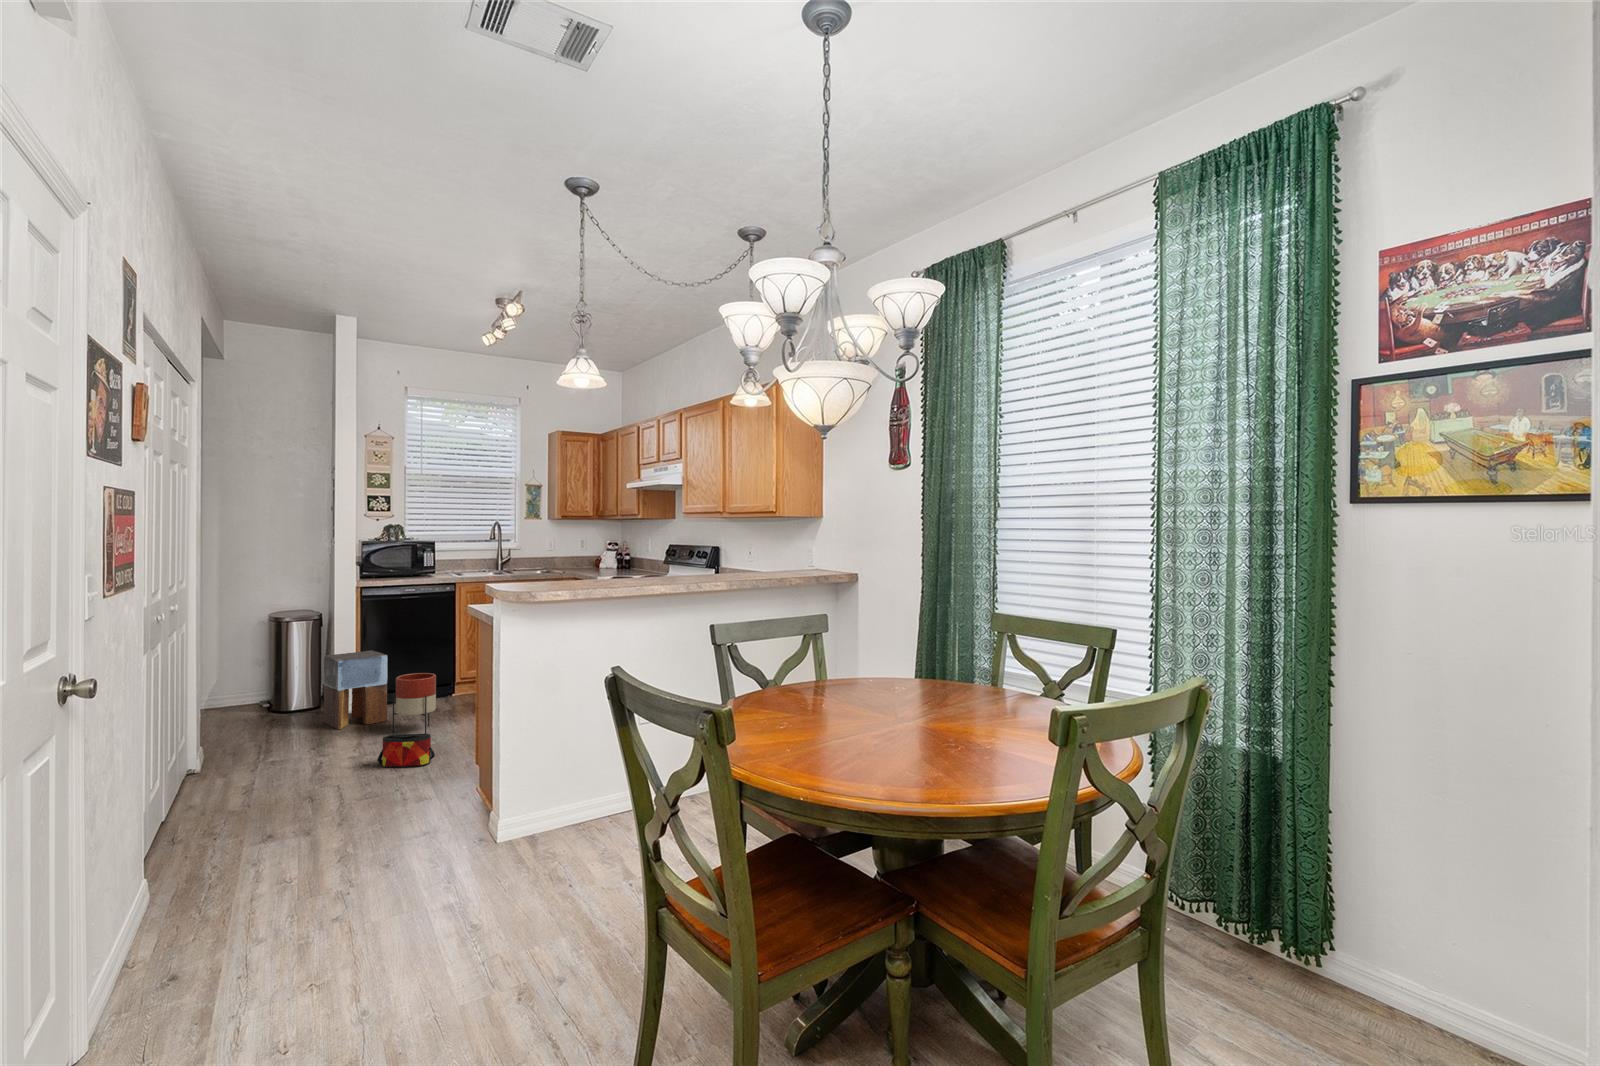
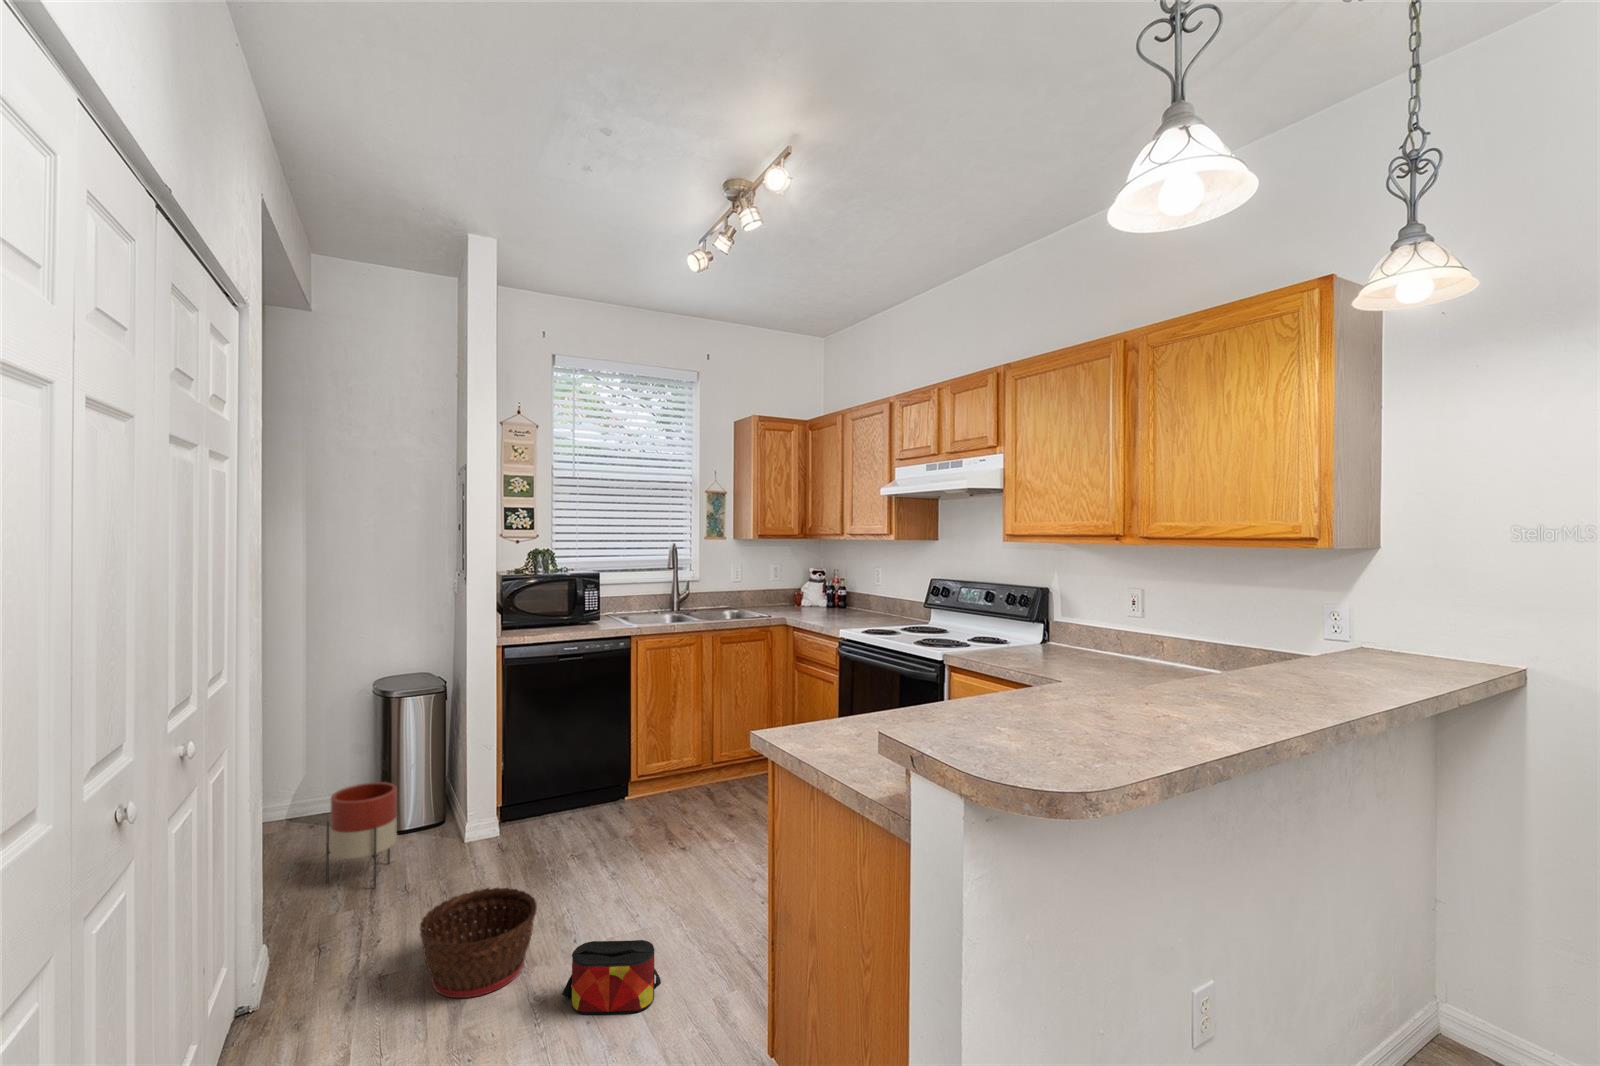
stool: present [324,651,388,730] -> none [454,744,549,883]
planter: present [393,673,436,734] -> present [326,782,397,888]
basket: none [295,717,367,764] -> present [420,888,537,998]

